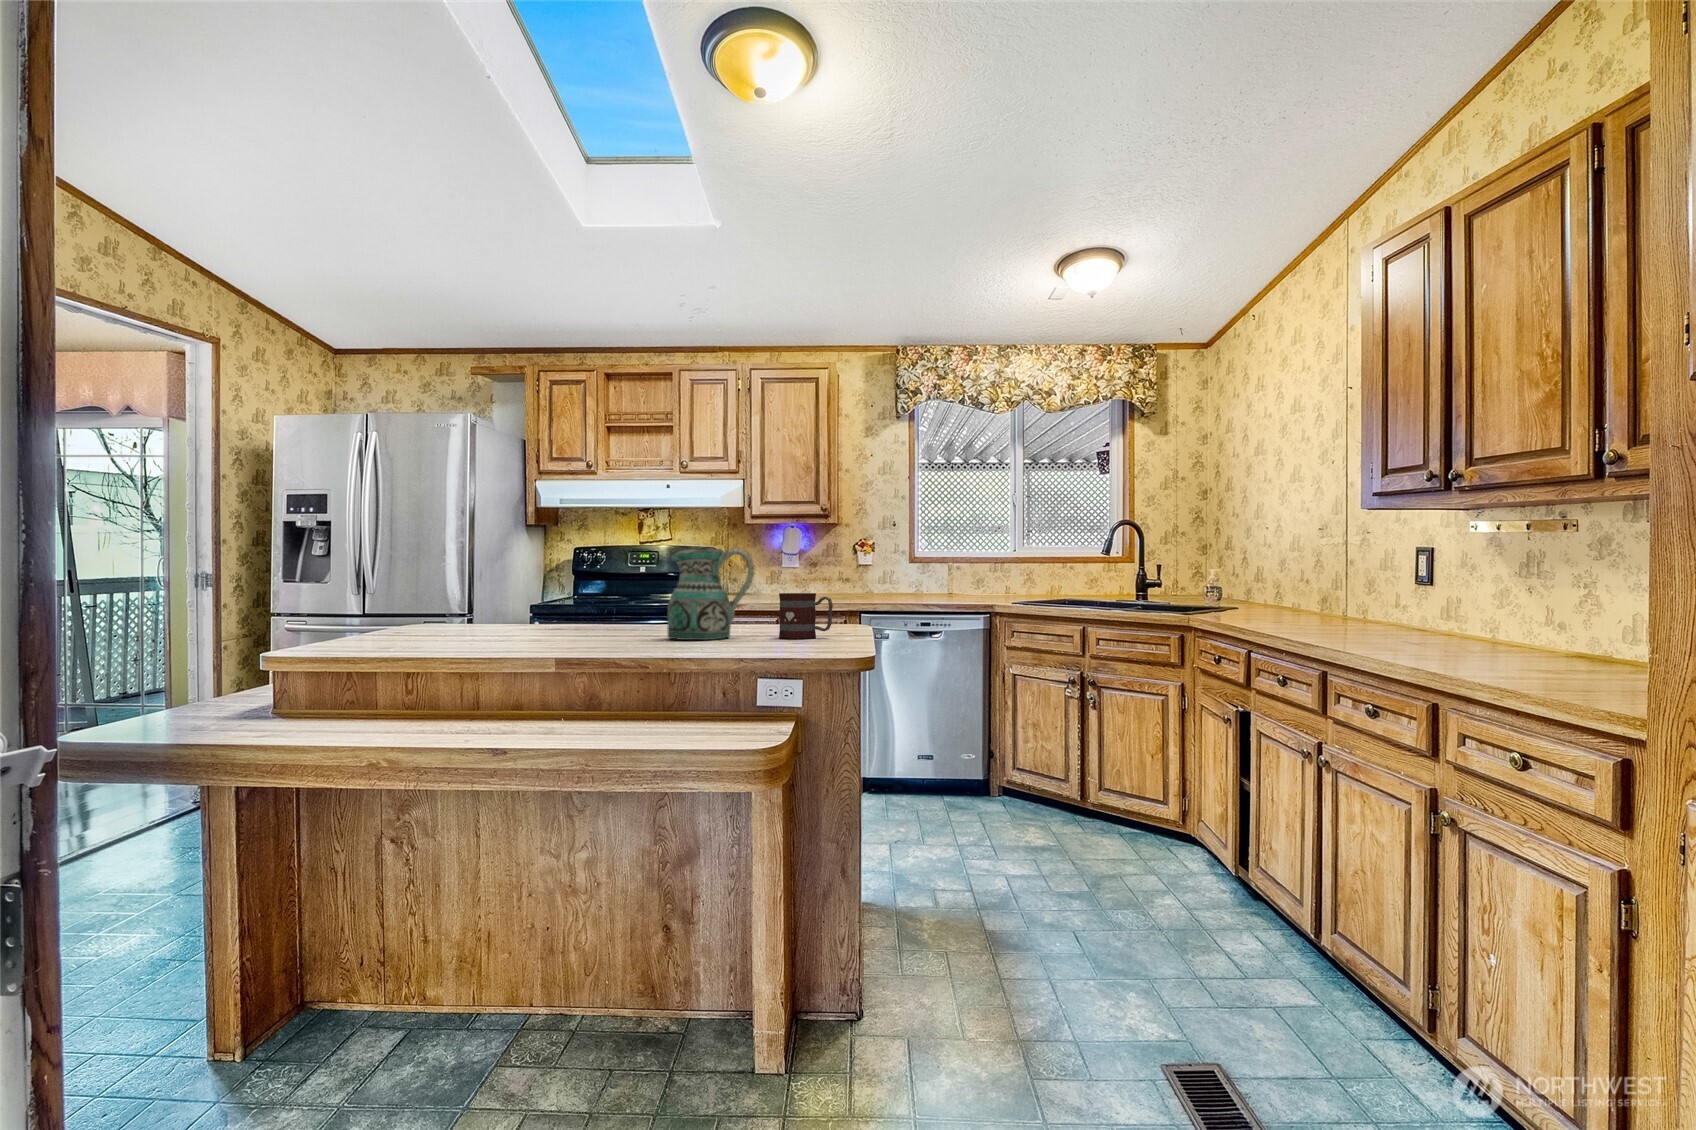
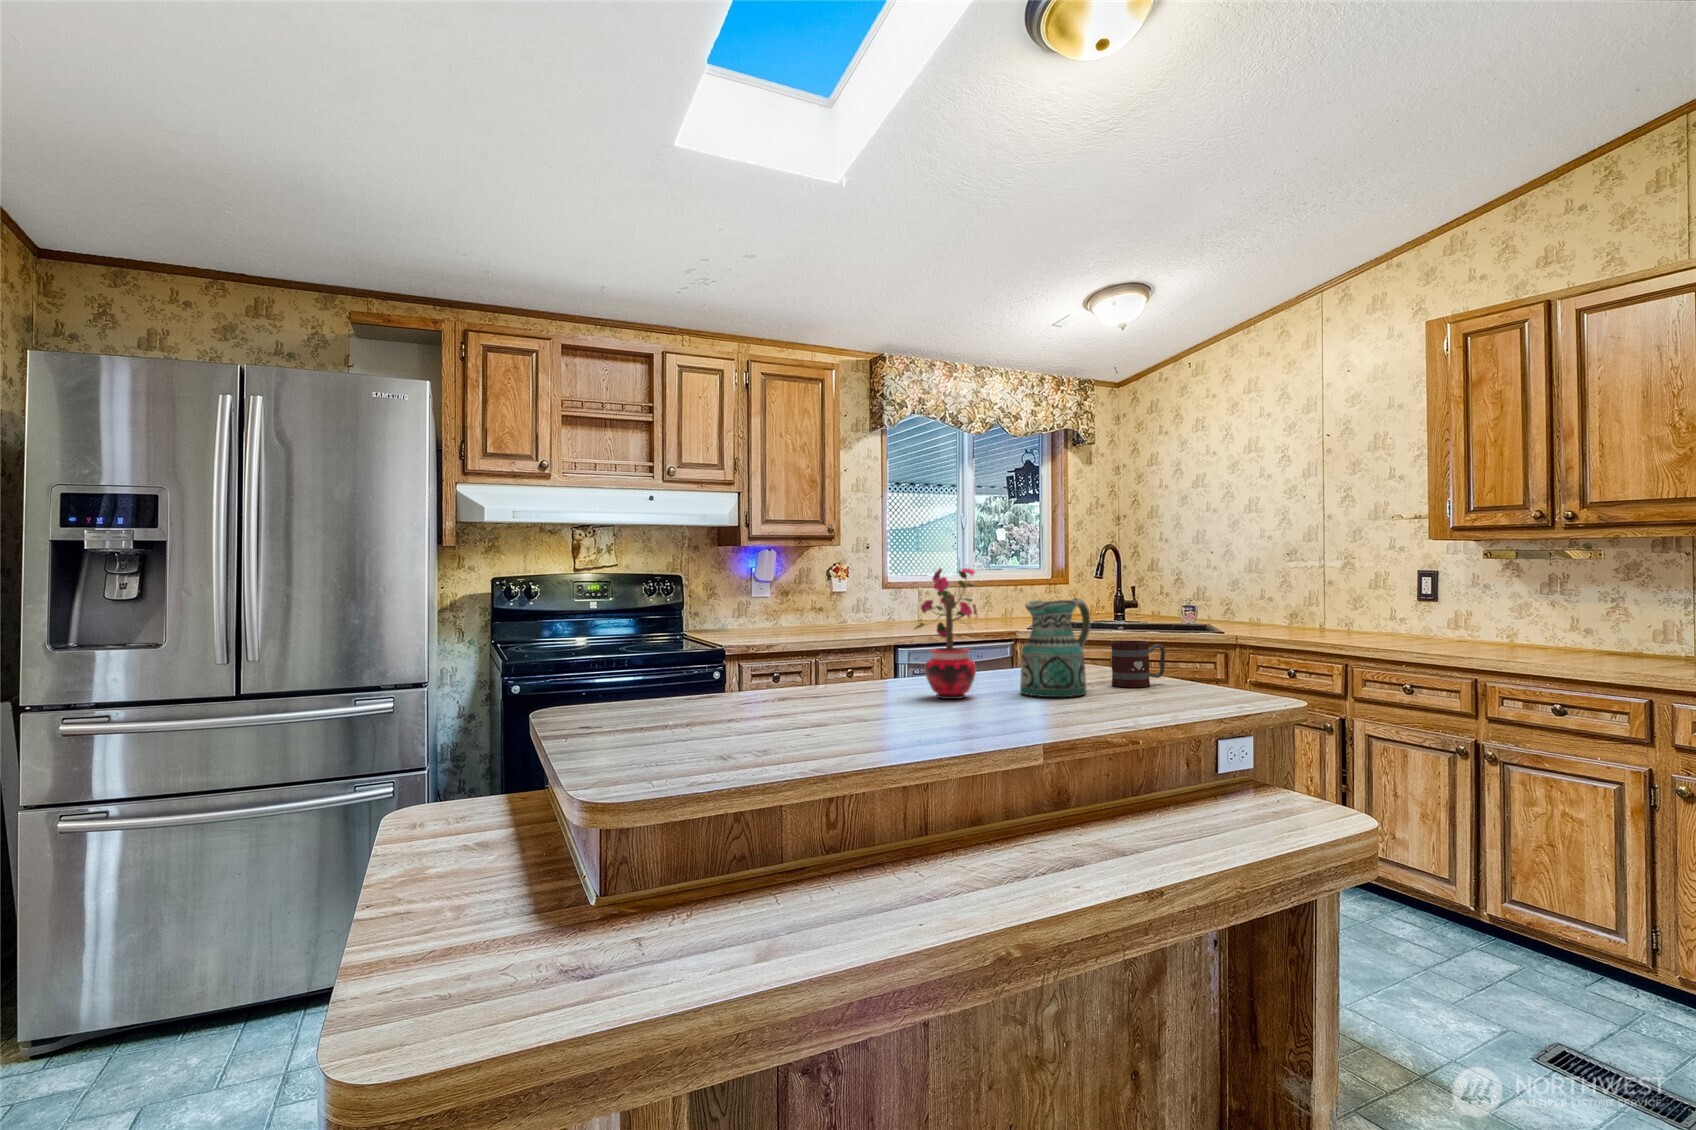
potted plant: none [584,514,653,637] -> present [915,568,977,699]

